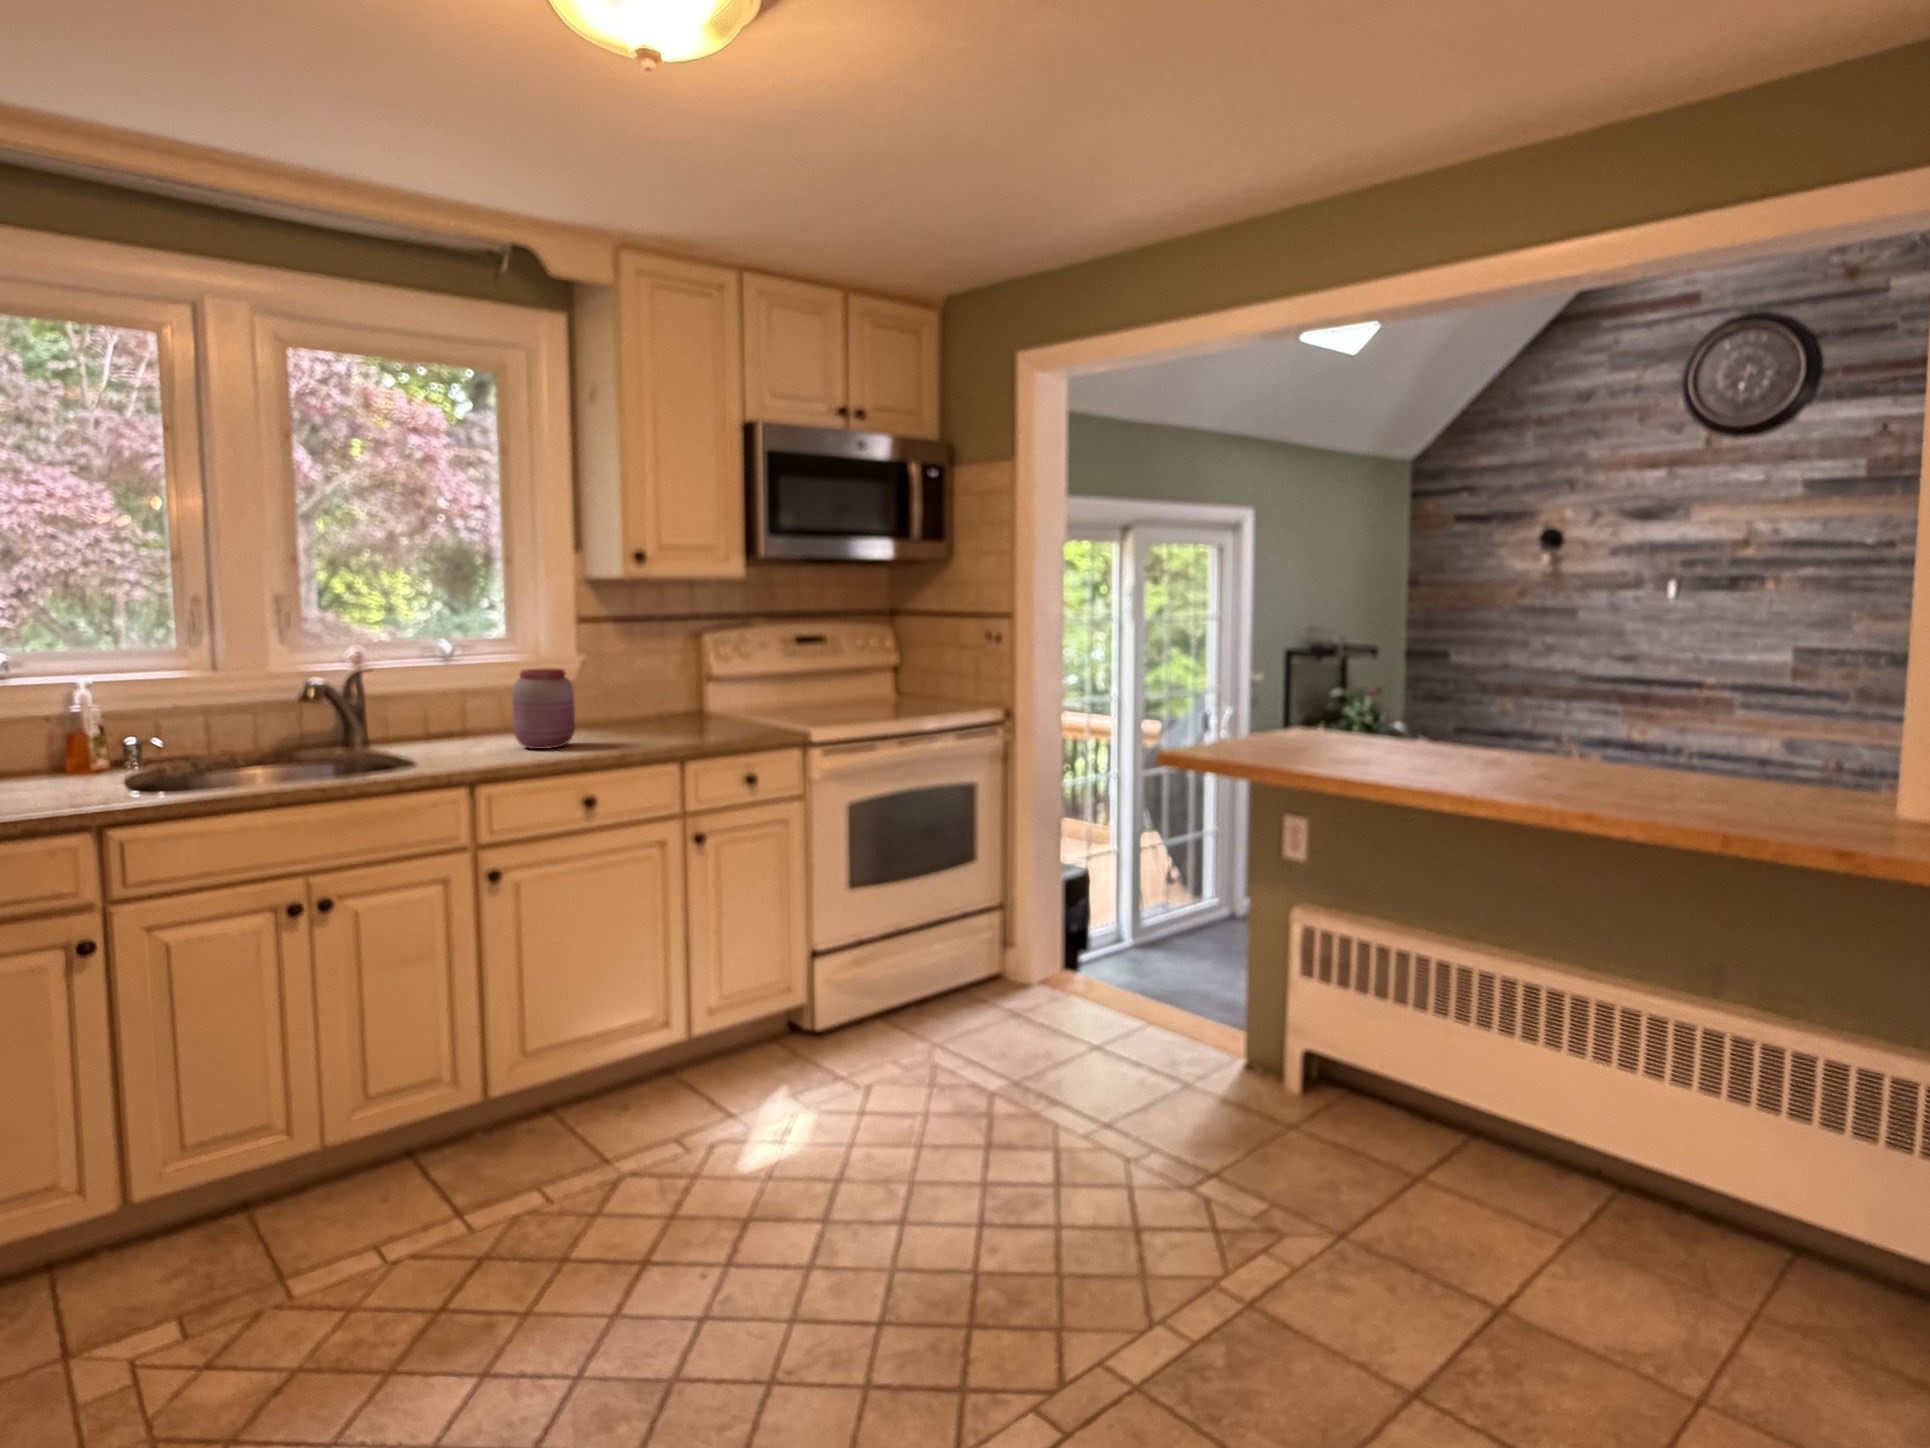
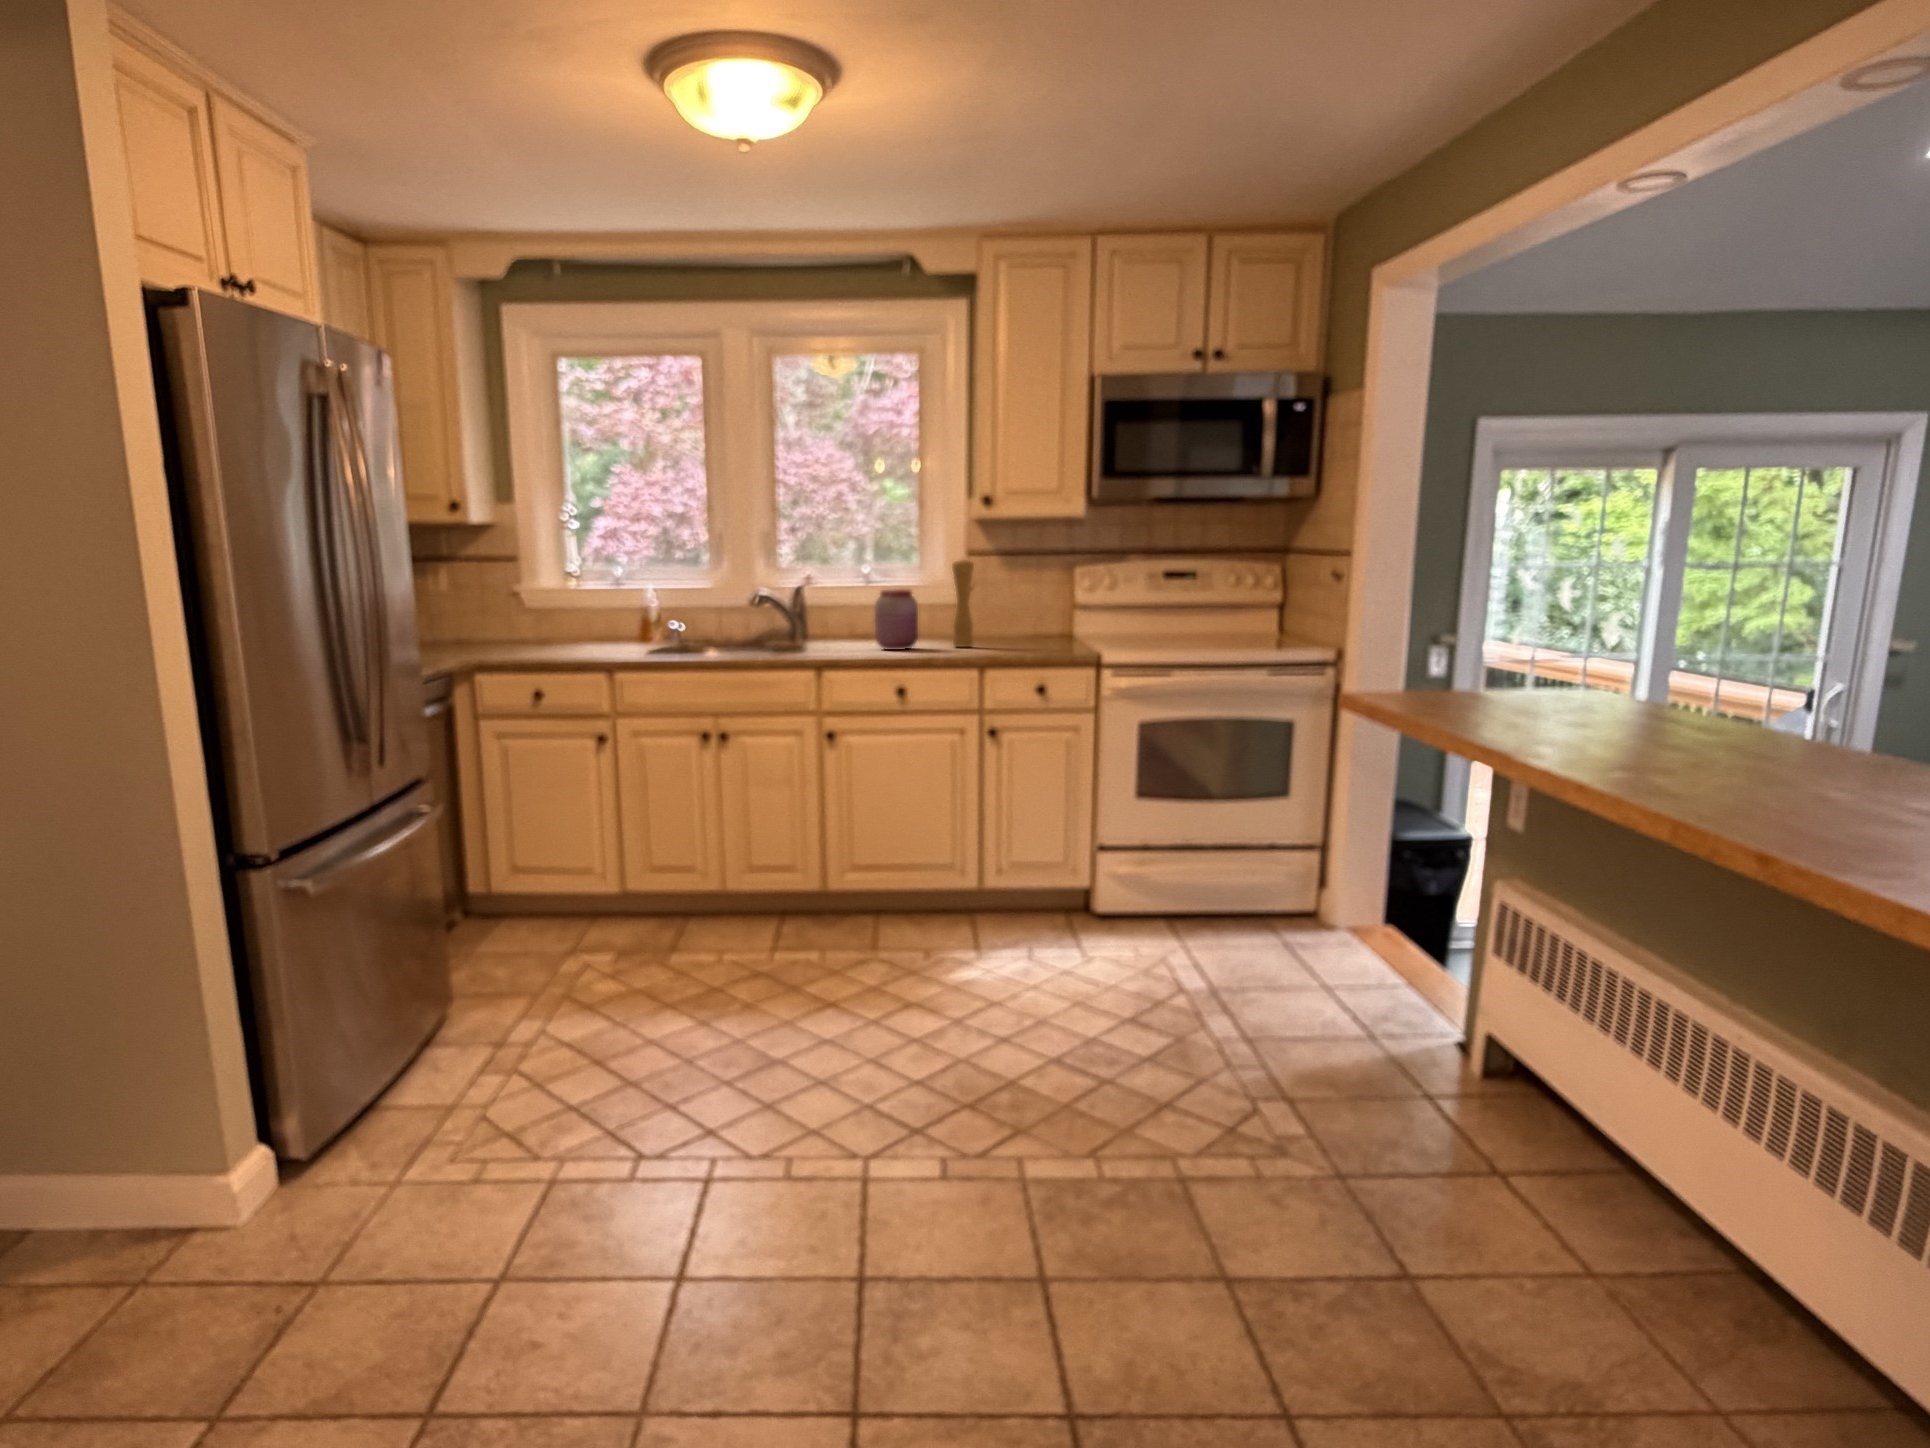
pepper mill: none [606,628,636,738] -> present [952,560,974,647]

